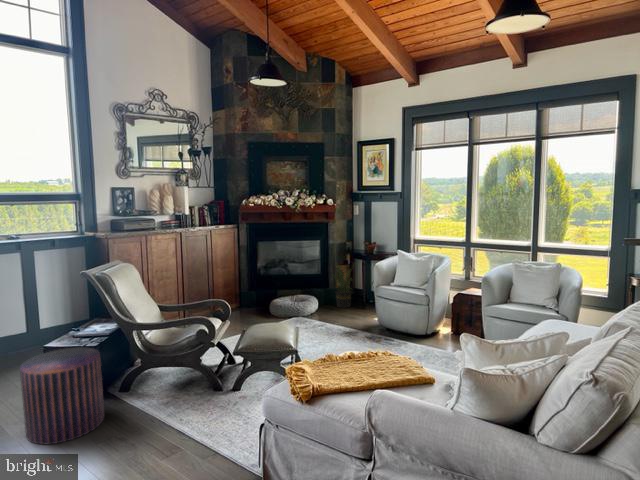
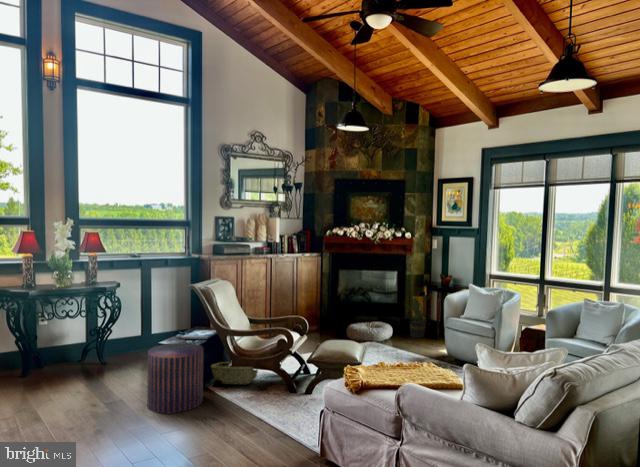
woven basket: none [113,359,175,390] -> present [211,362,258,384]

